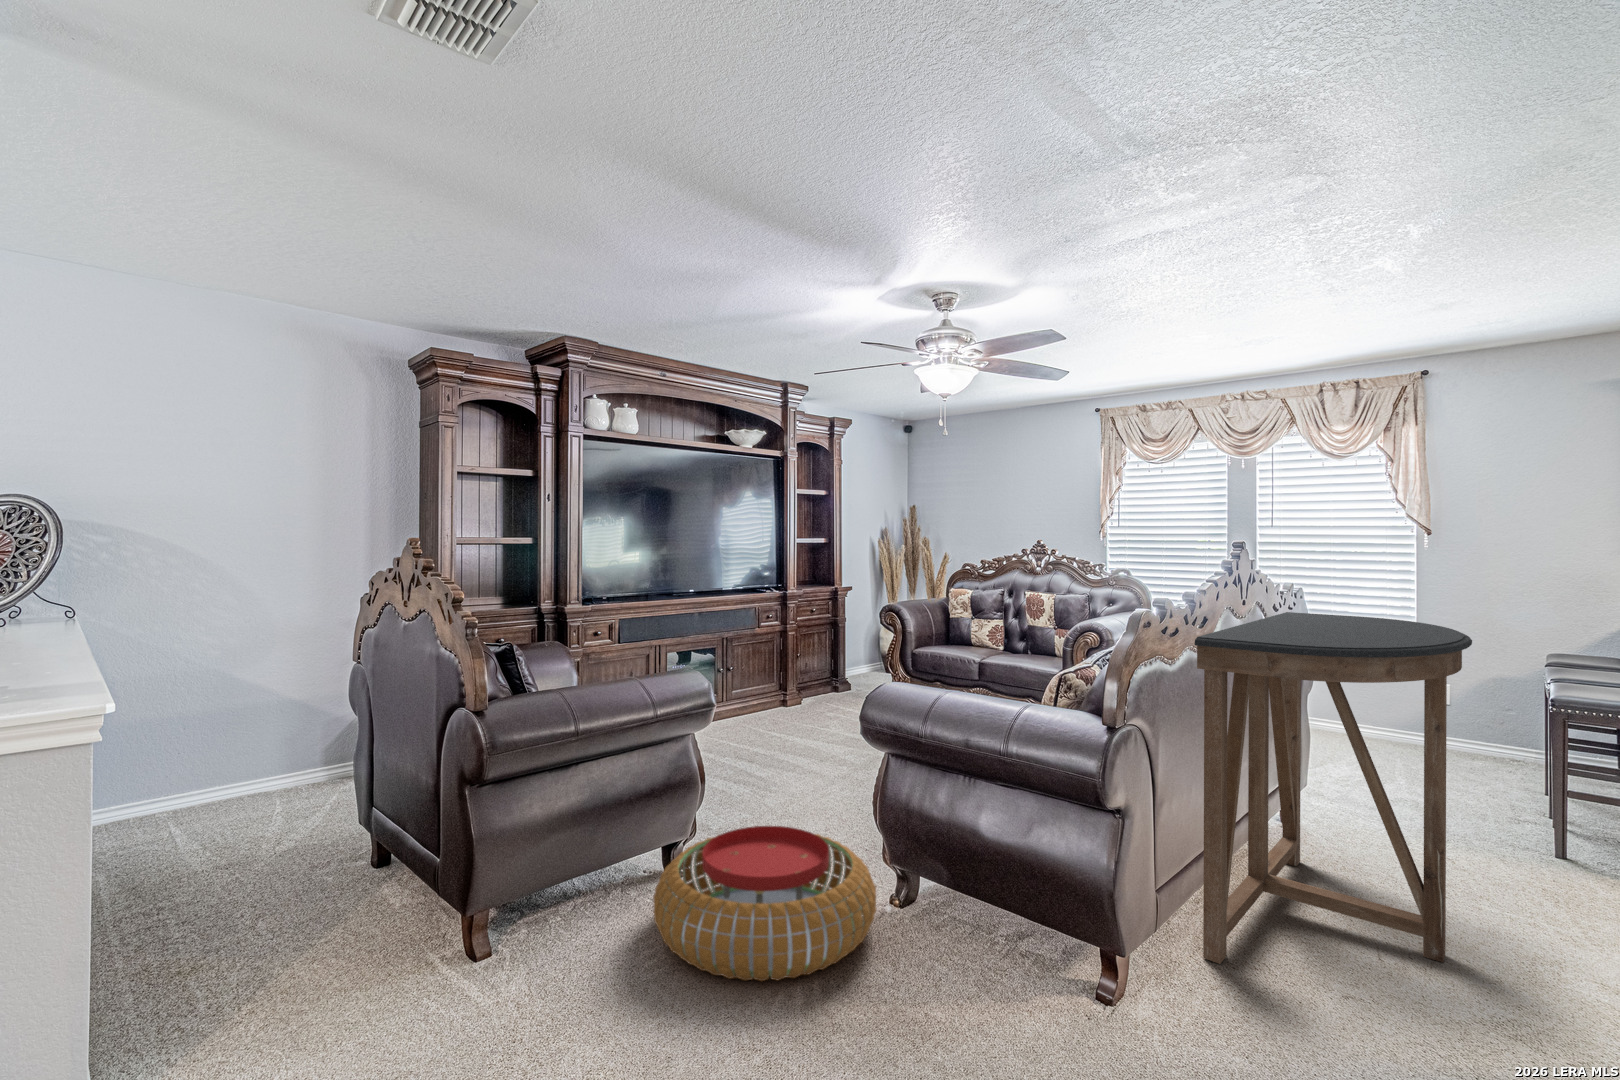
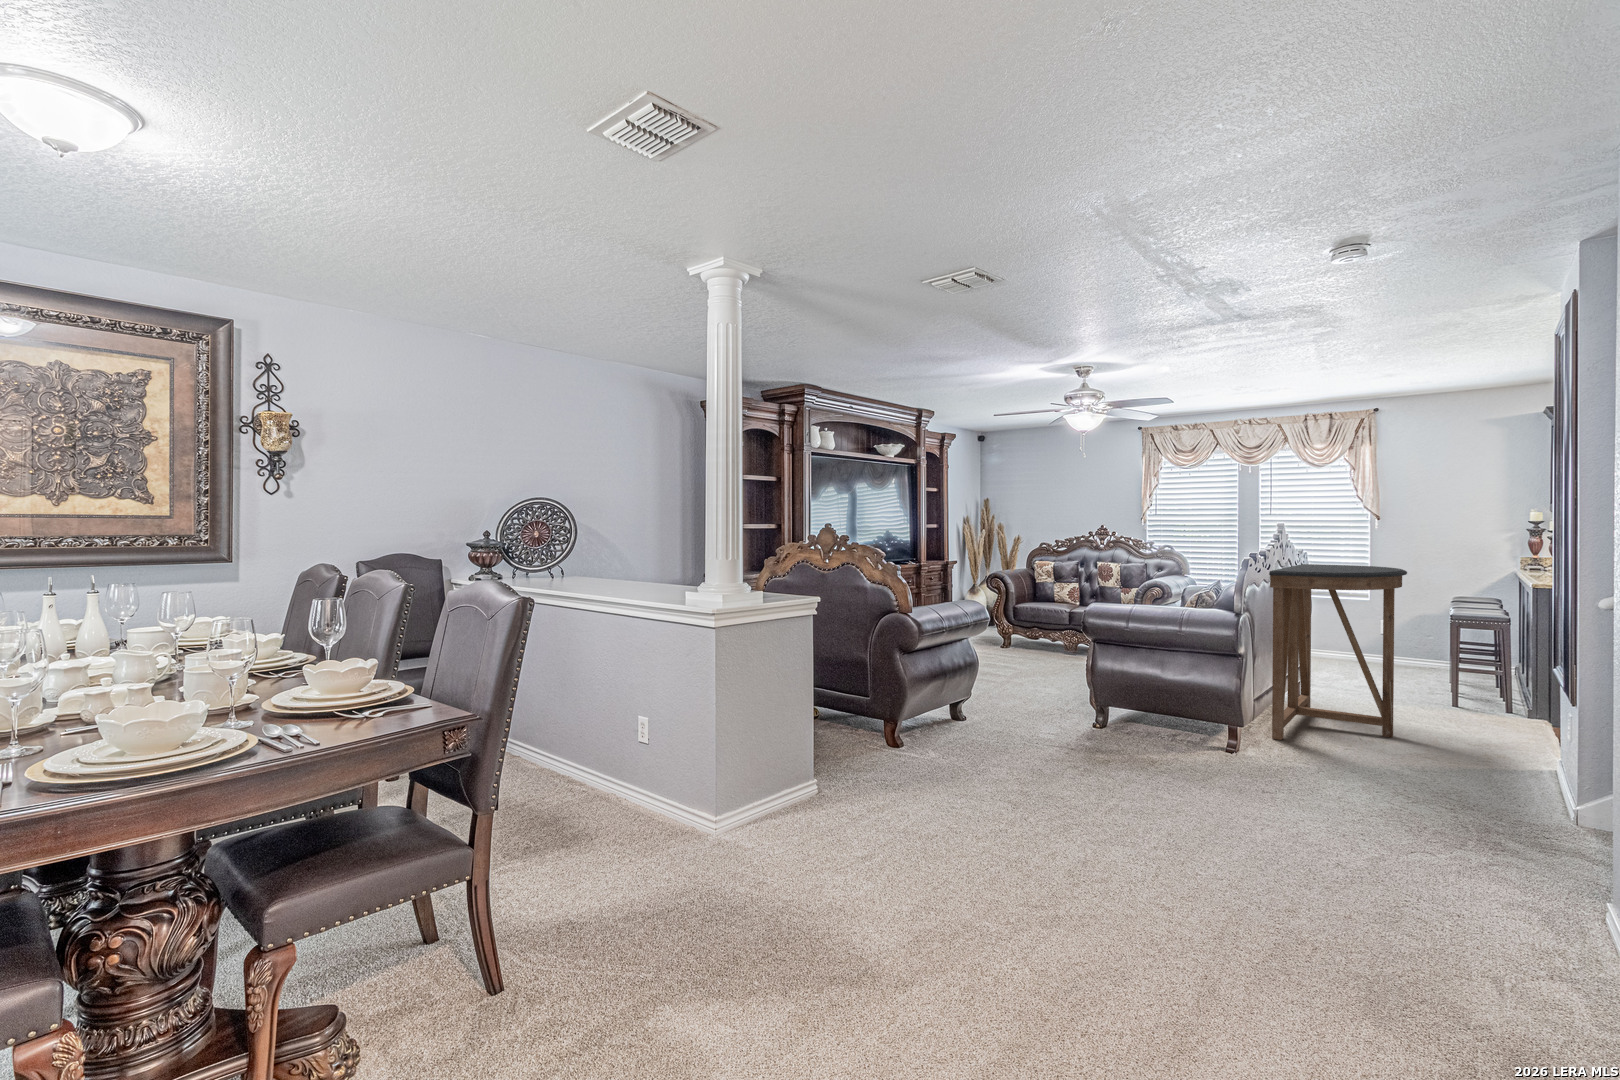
pouf: present [653,826,876,981] -> none [974,684,1100,749]

